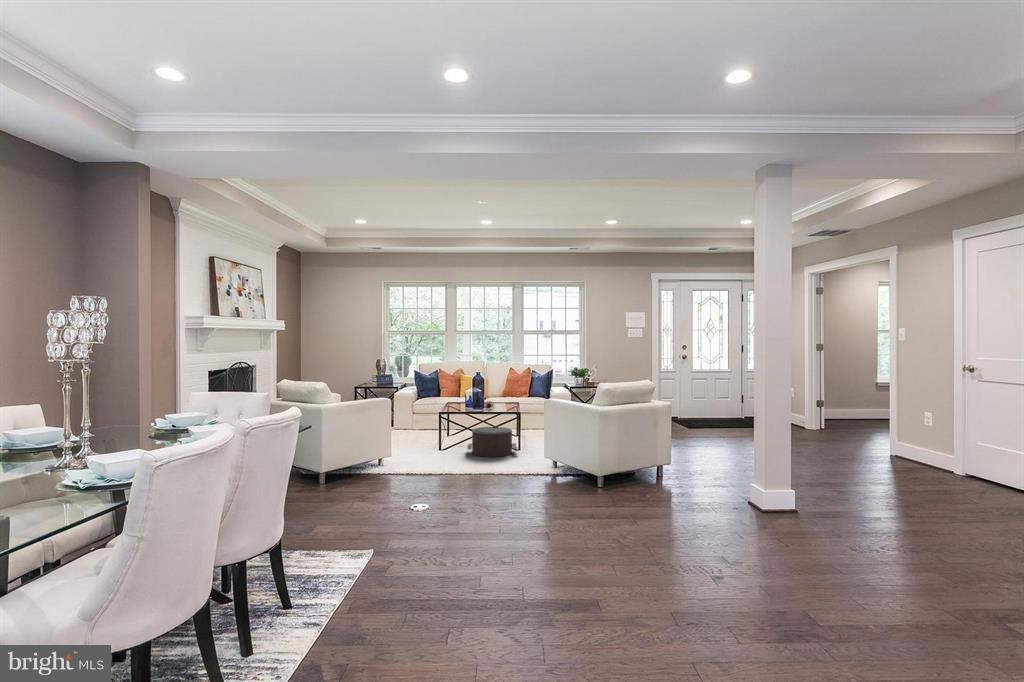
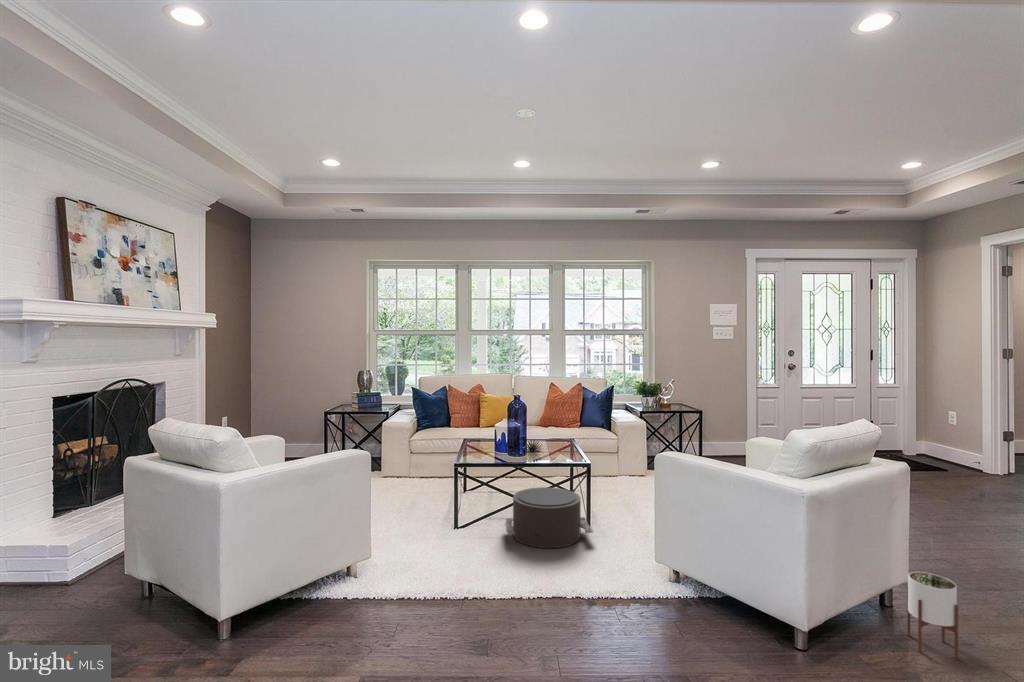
potted plant: none [652,423,671,487] -> present [907,560,958,659]

